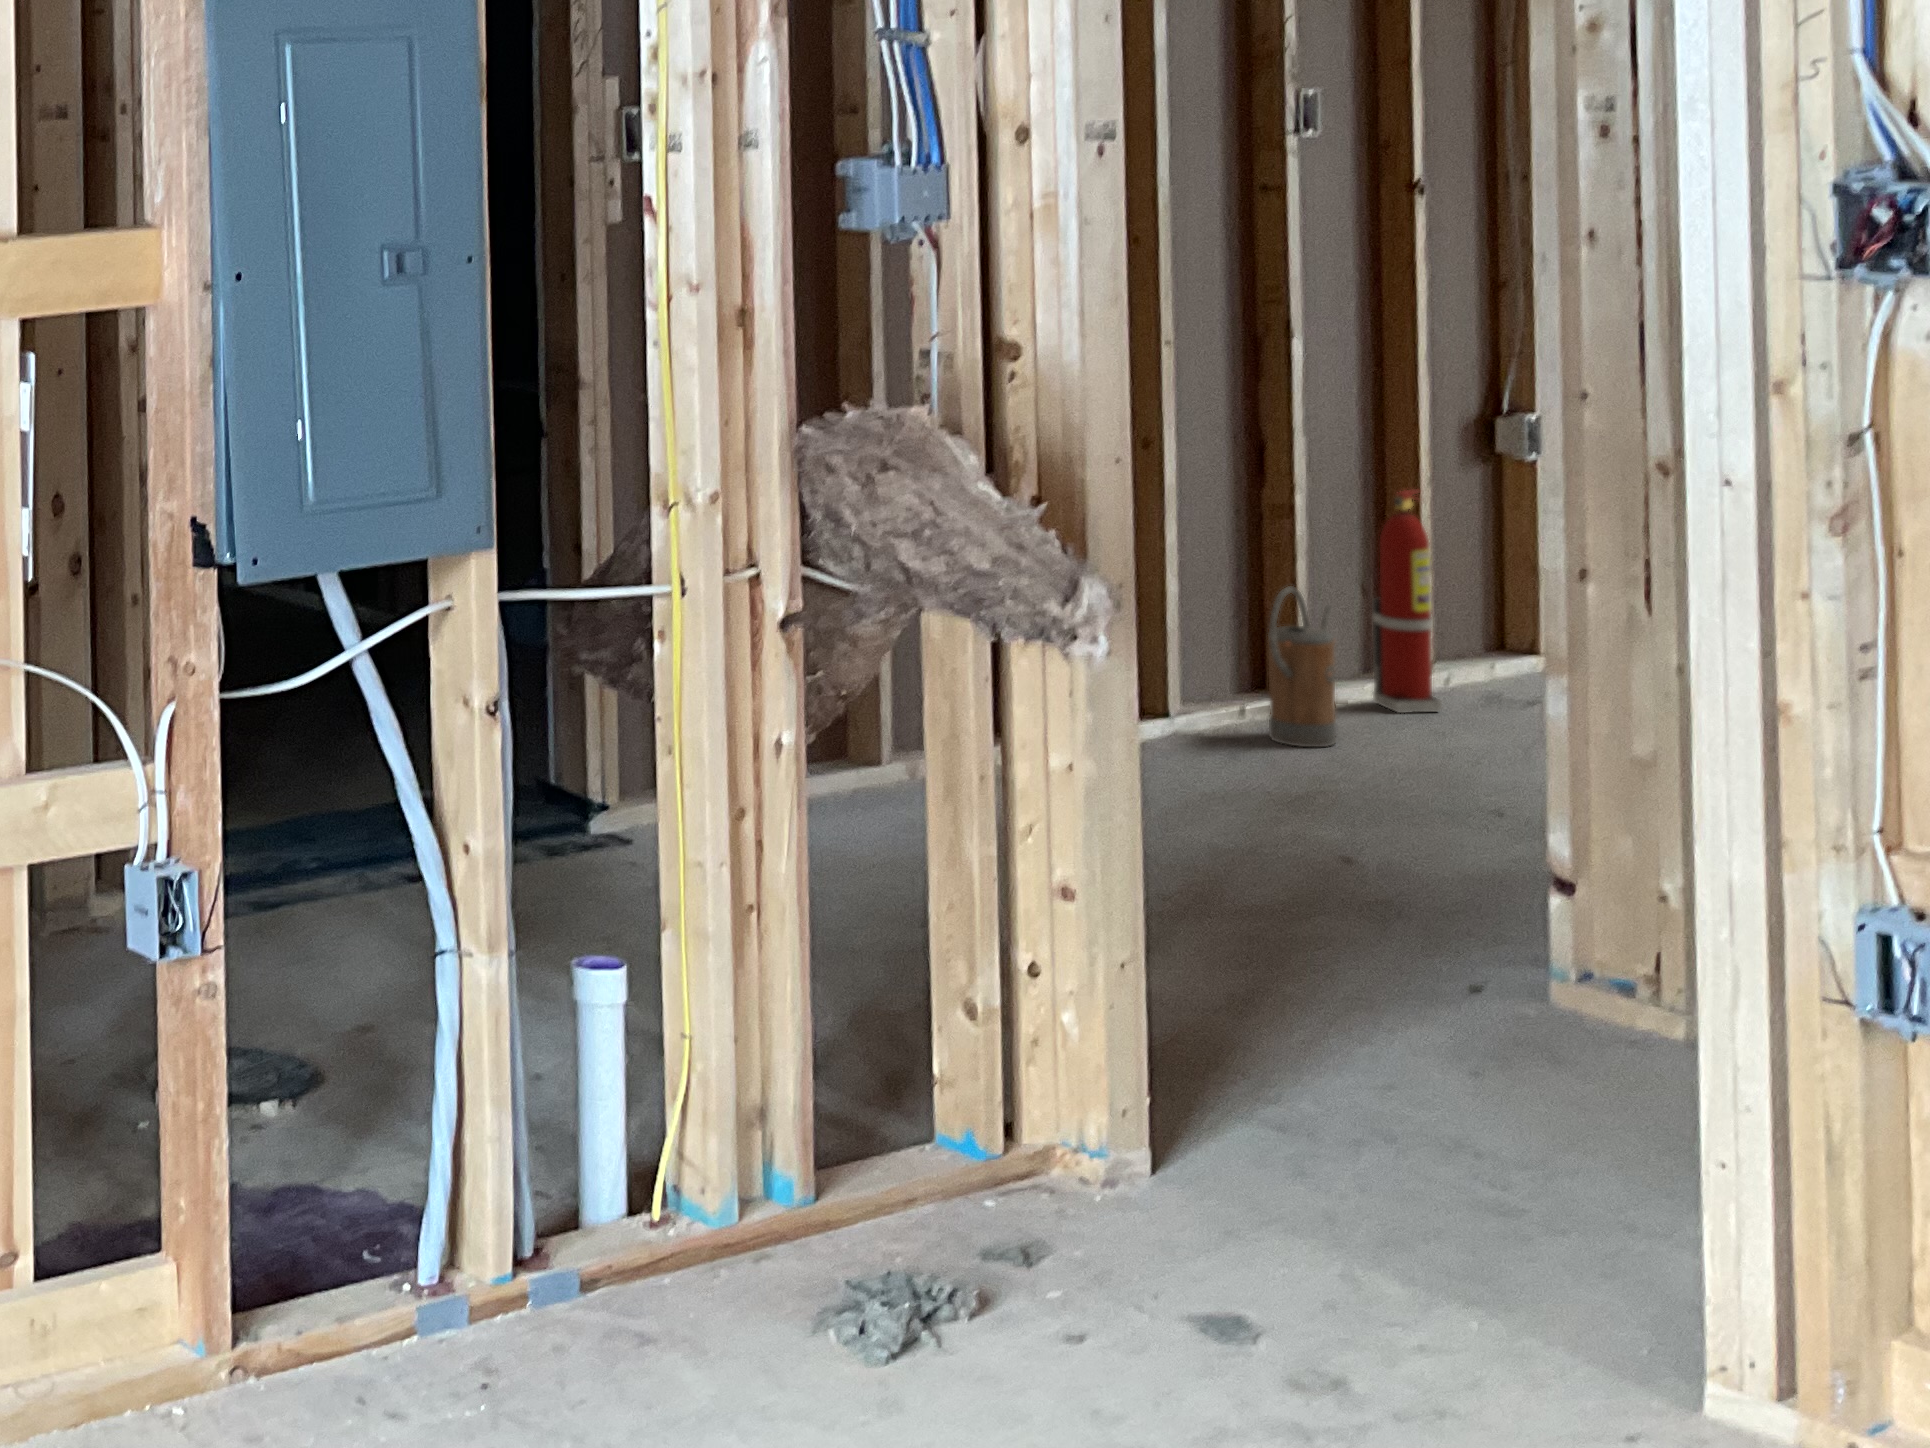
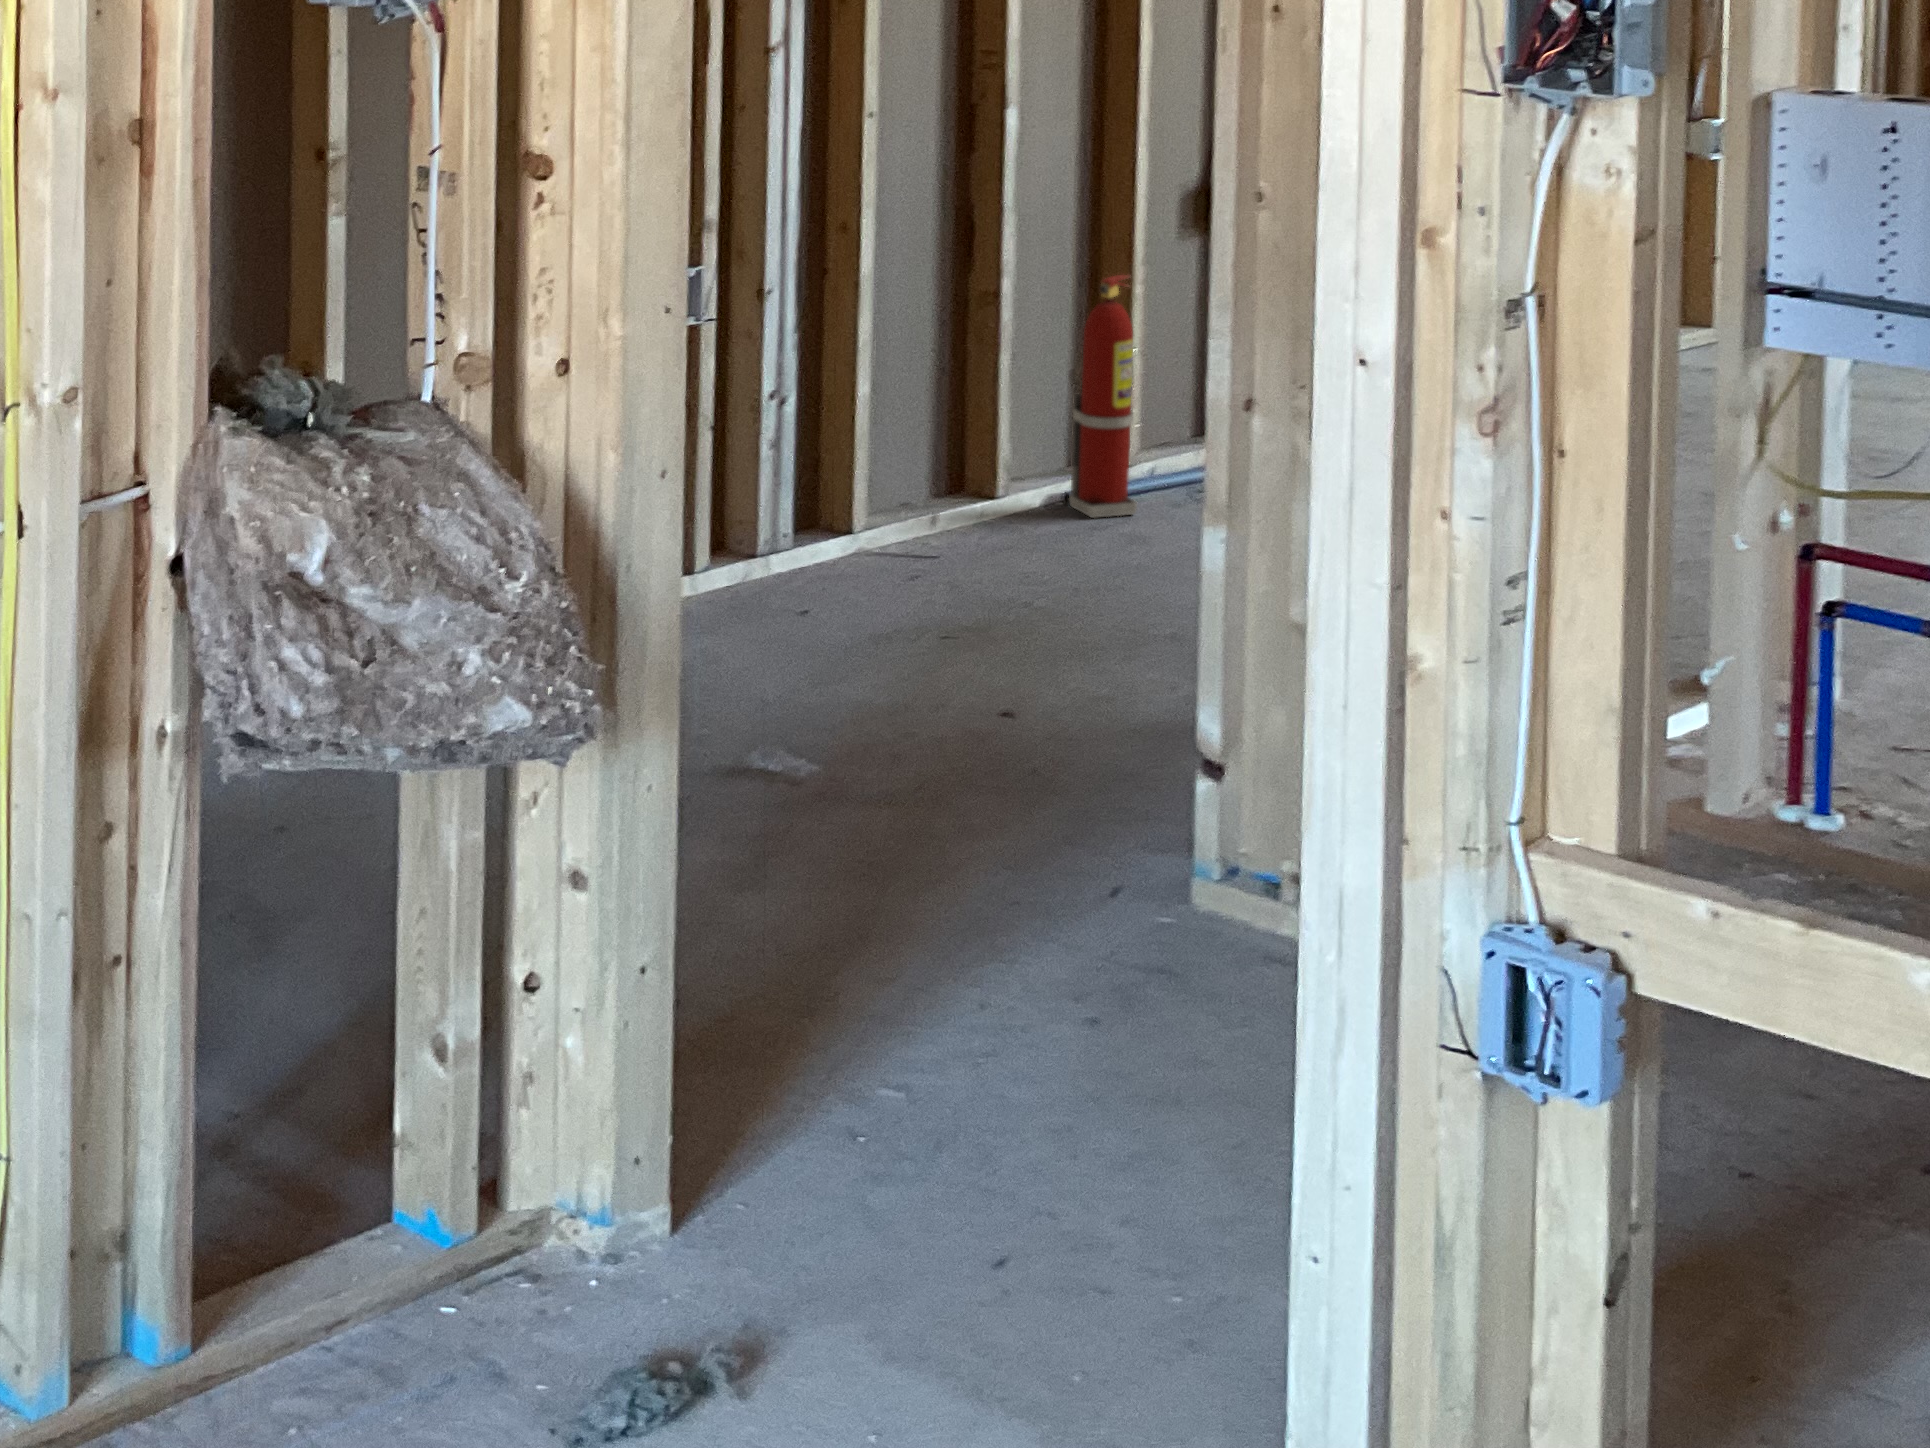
watering can: present [1268,586,1337,747] -> none [954,390,1028,568]

